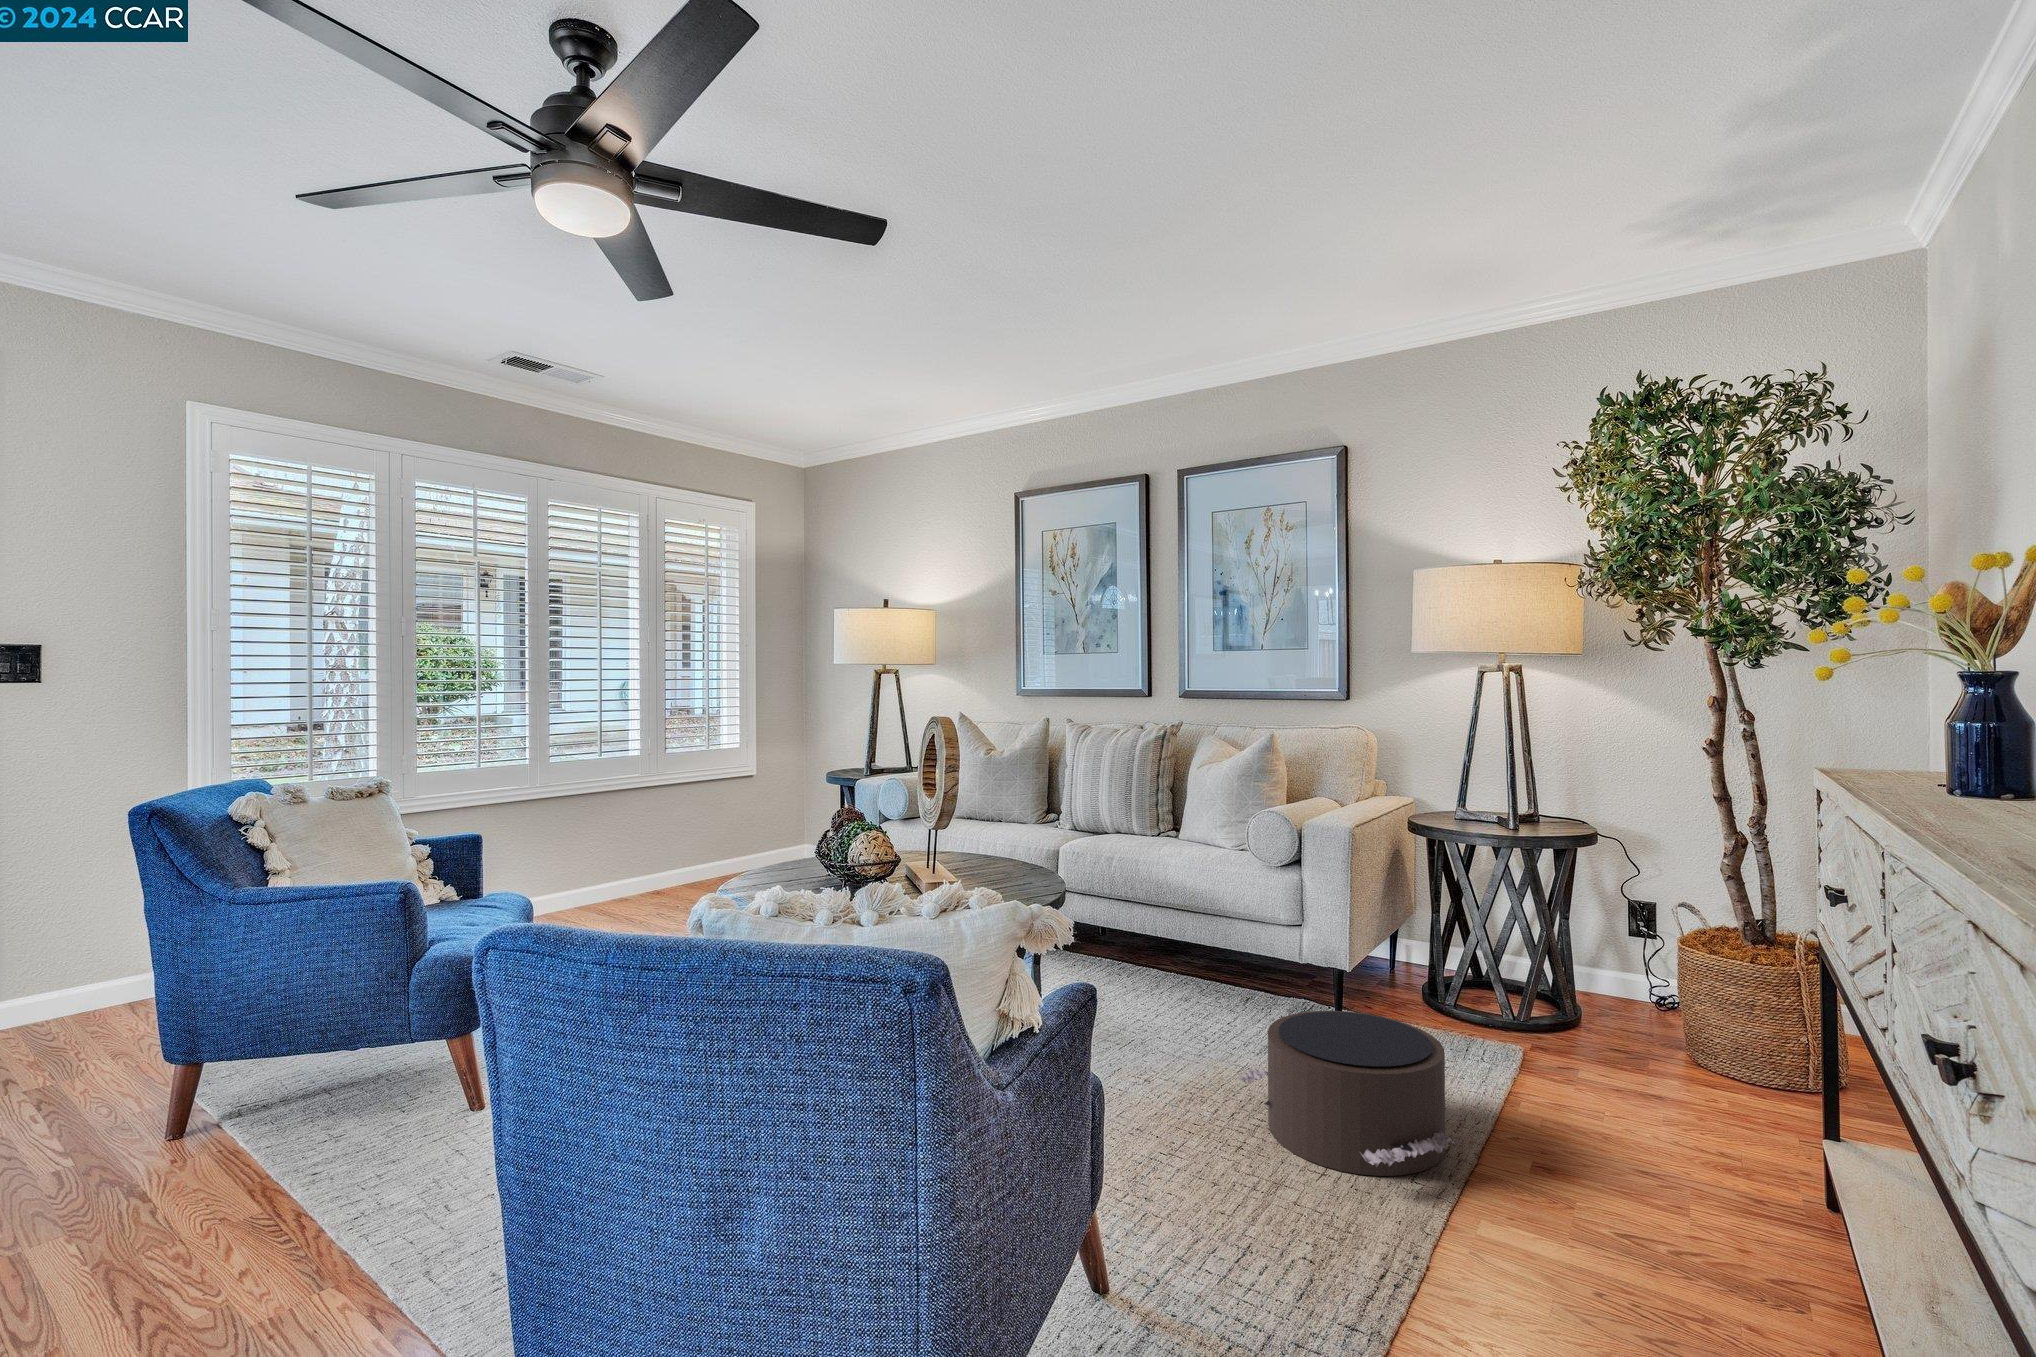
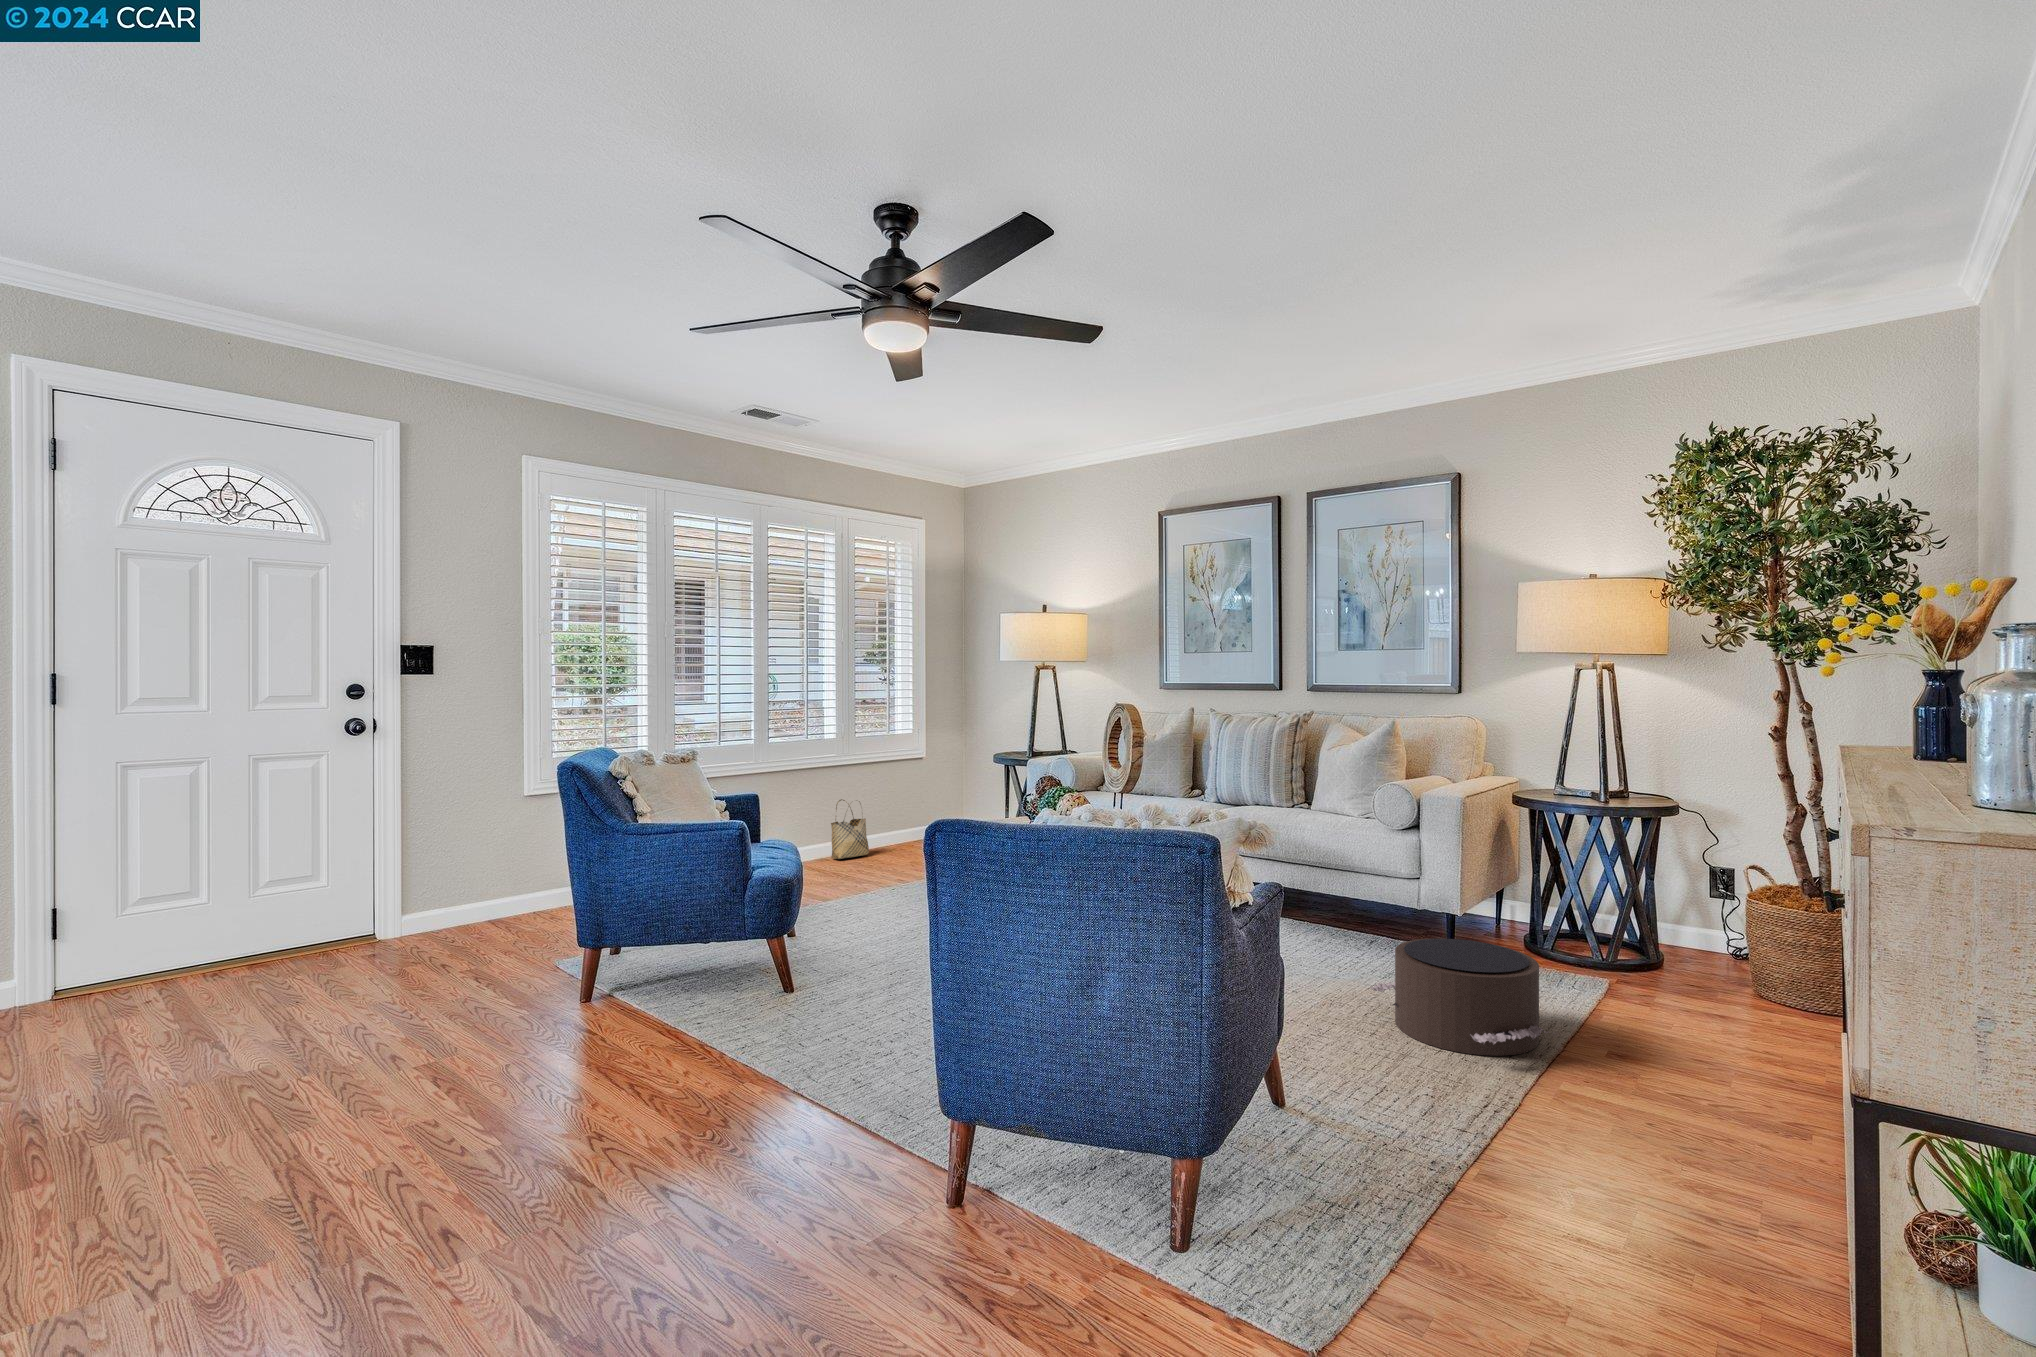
woven basket: none [626,829,675,901] -> present [831,799,869,859]

